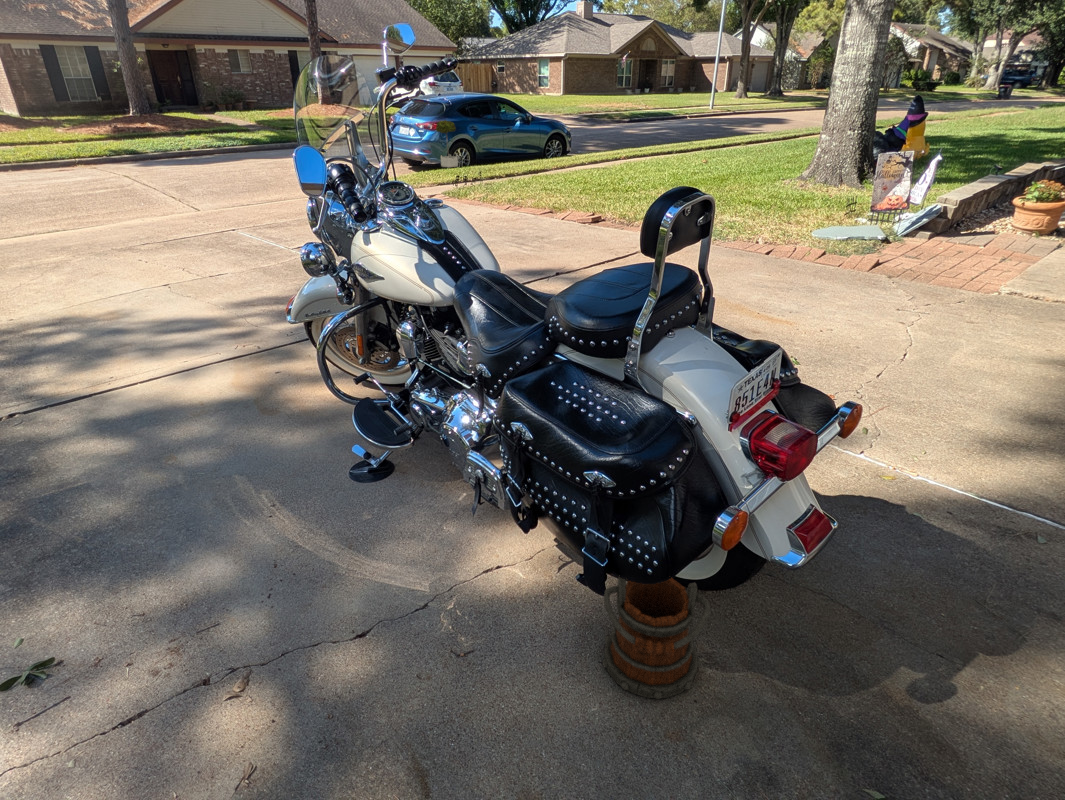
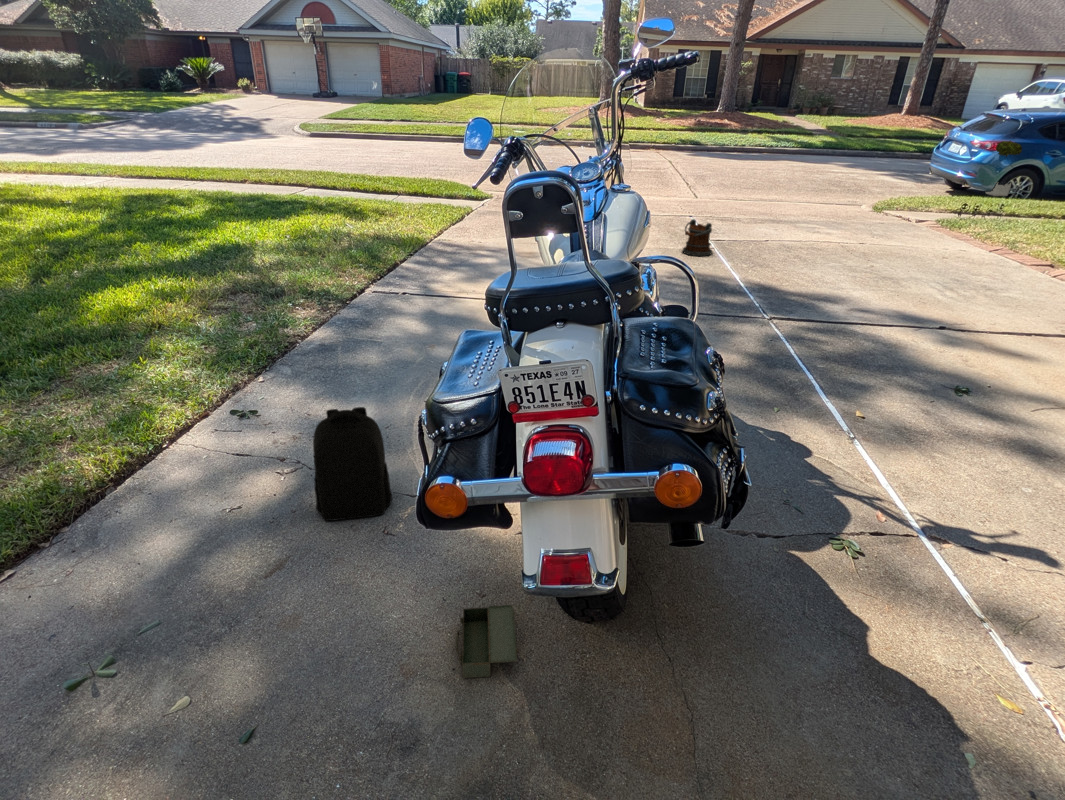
backpack: none [62,566,211,749] -> present [313,407,392,521]
bucket: present [603,577,710,699] -> present [682,219,713,256]
toolbox: none [439,673,542,776] -> present [456,605,518,678]

